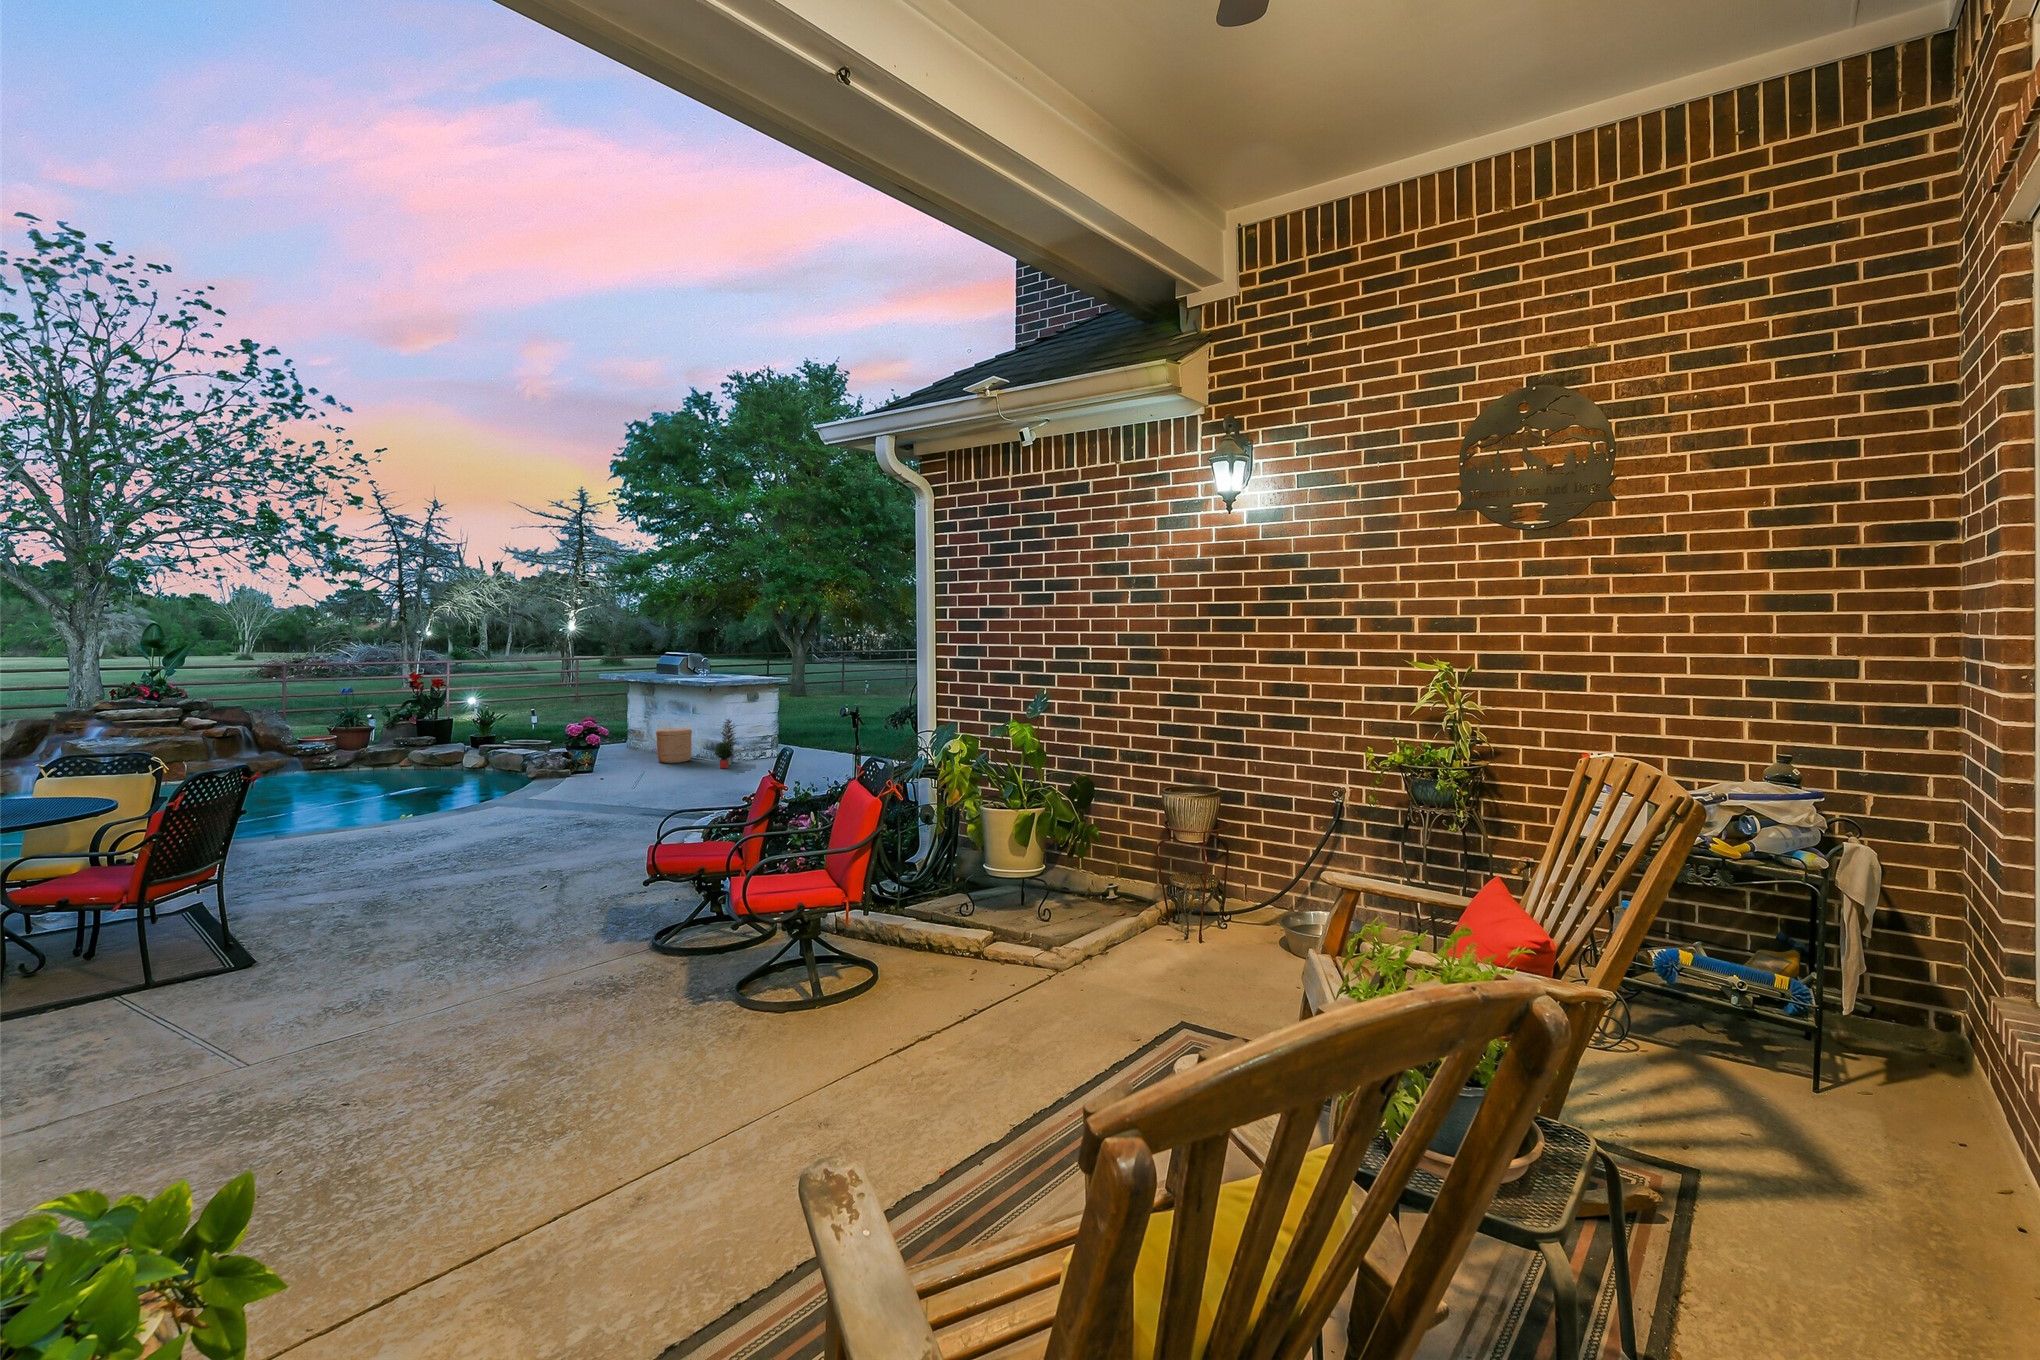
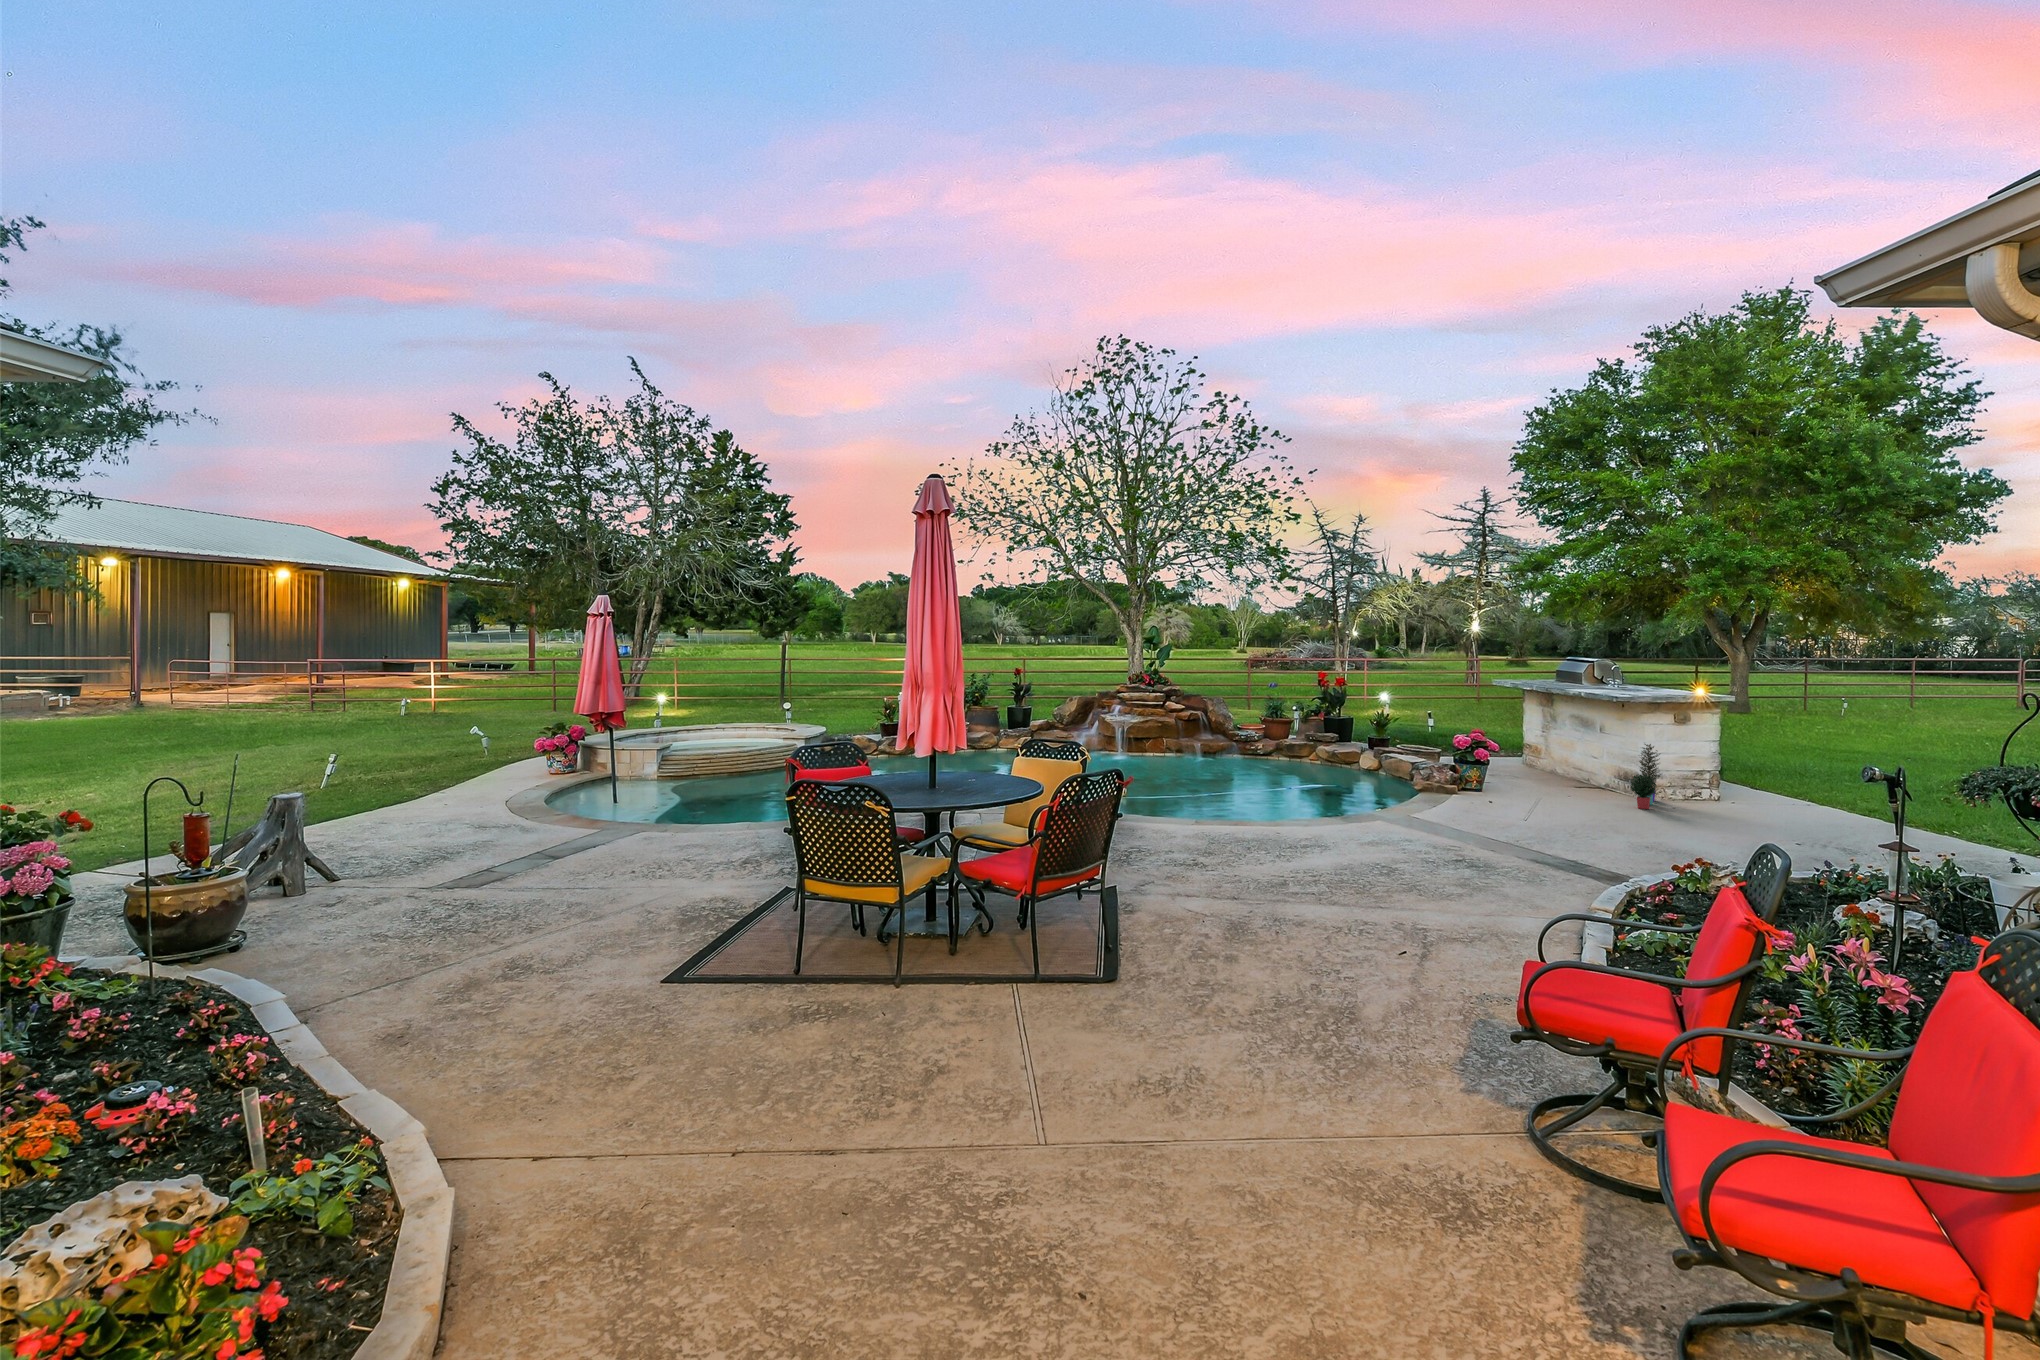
woven basket: present [656,728,692,763] -> none [1554,749,1600,792]

